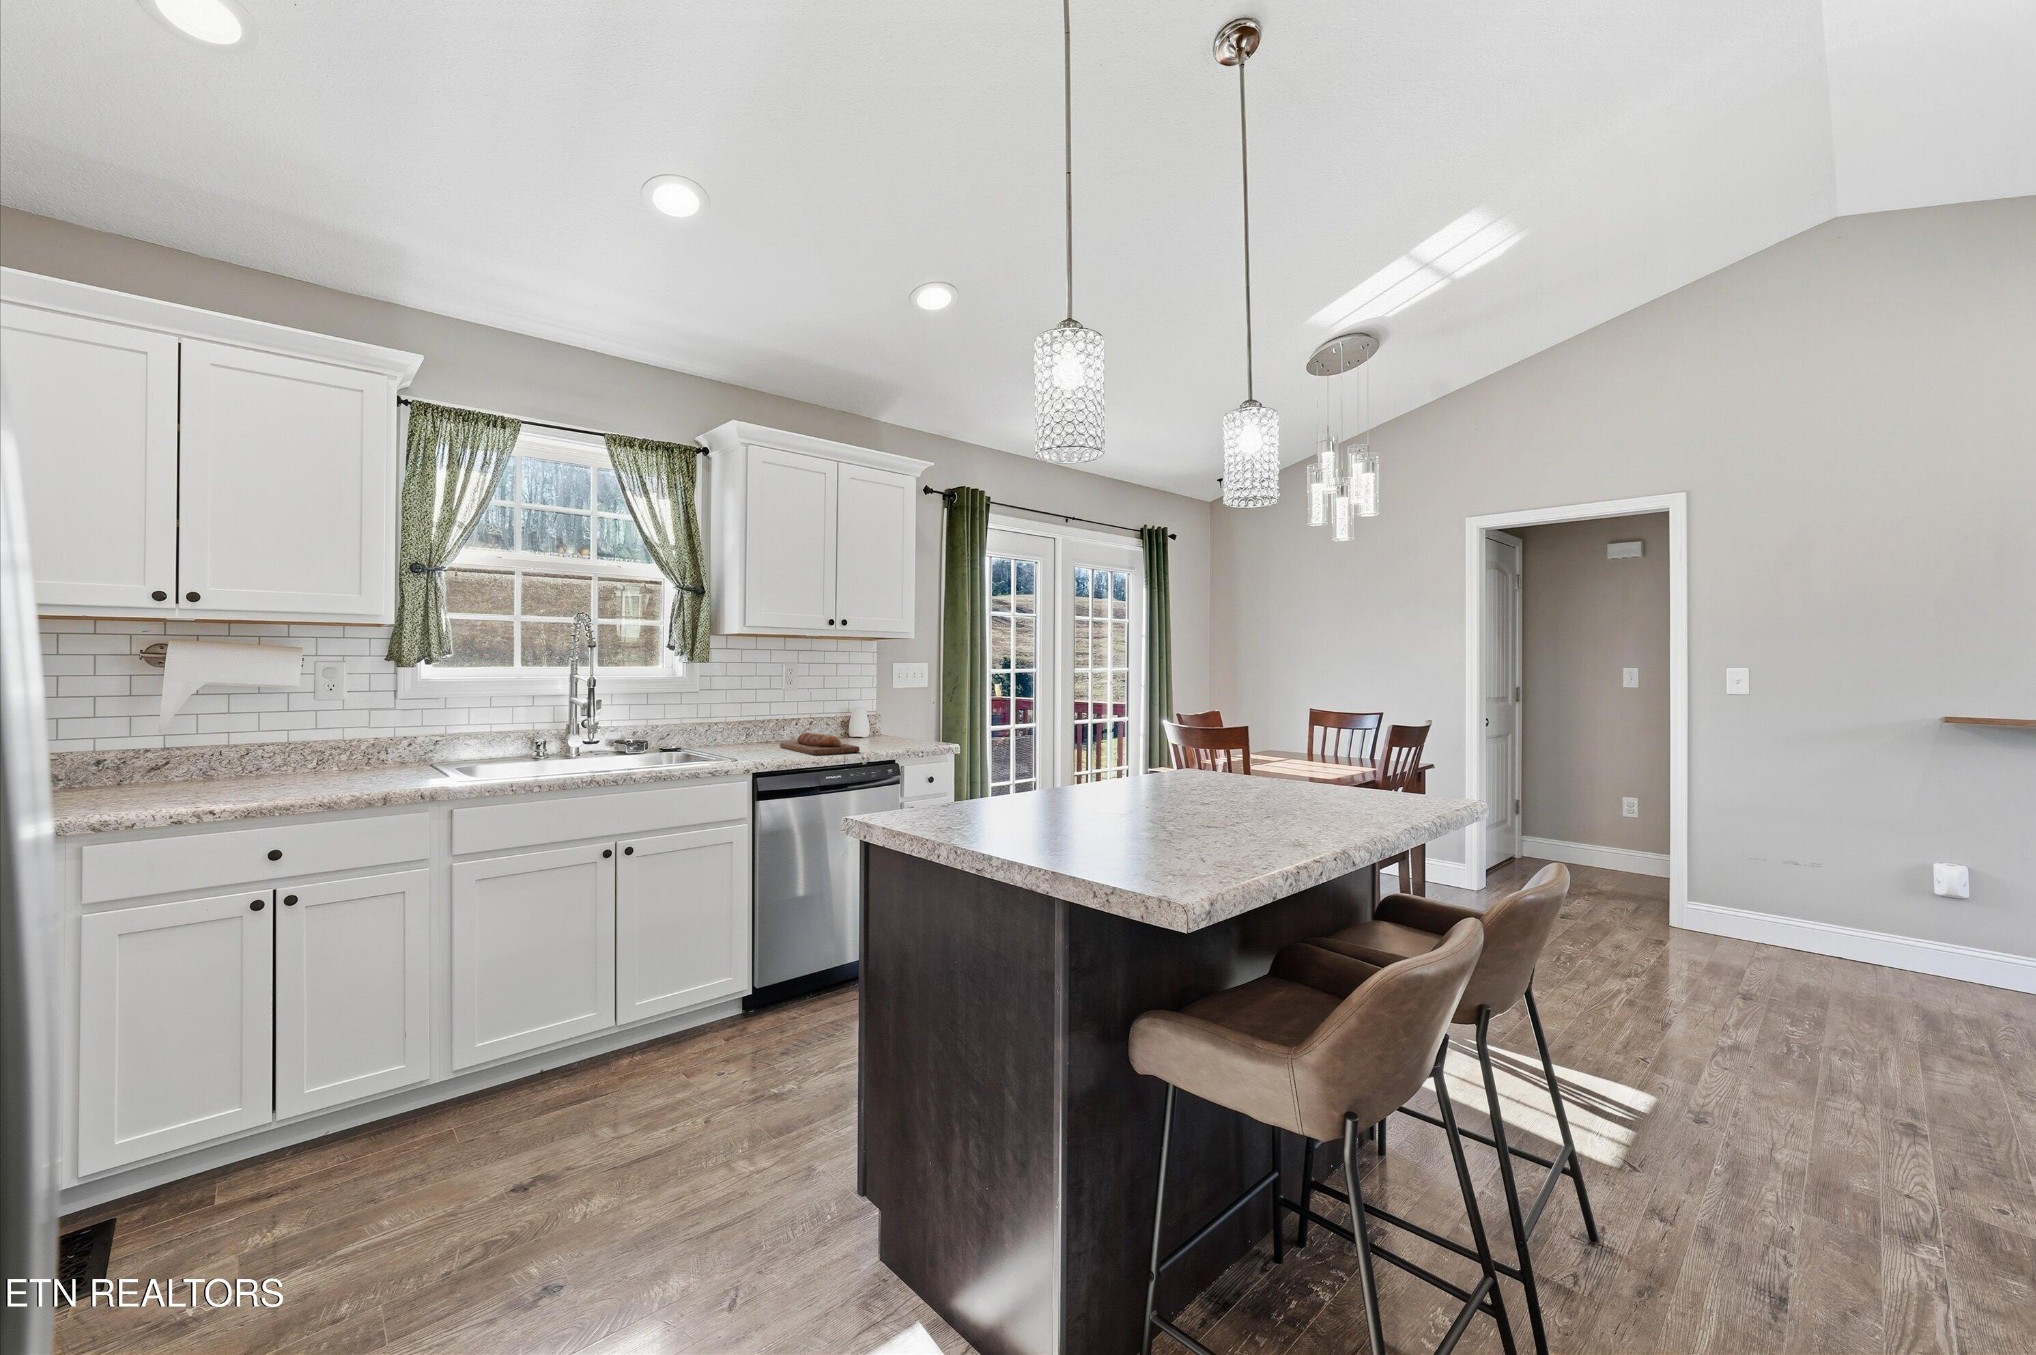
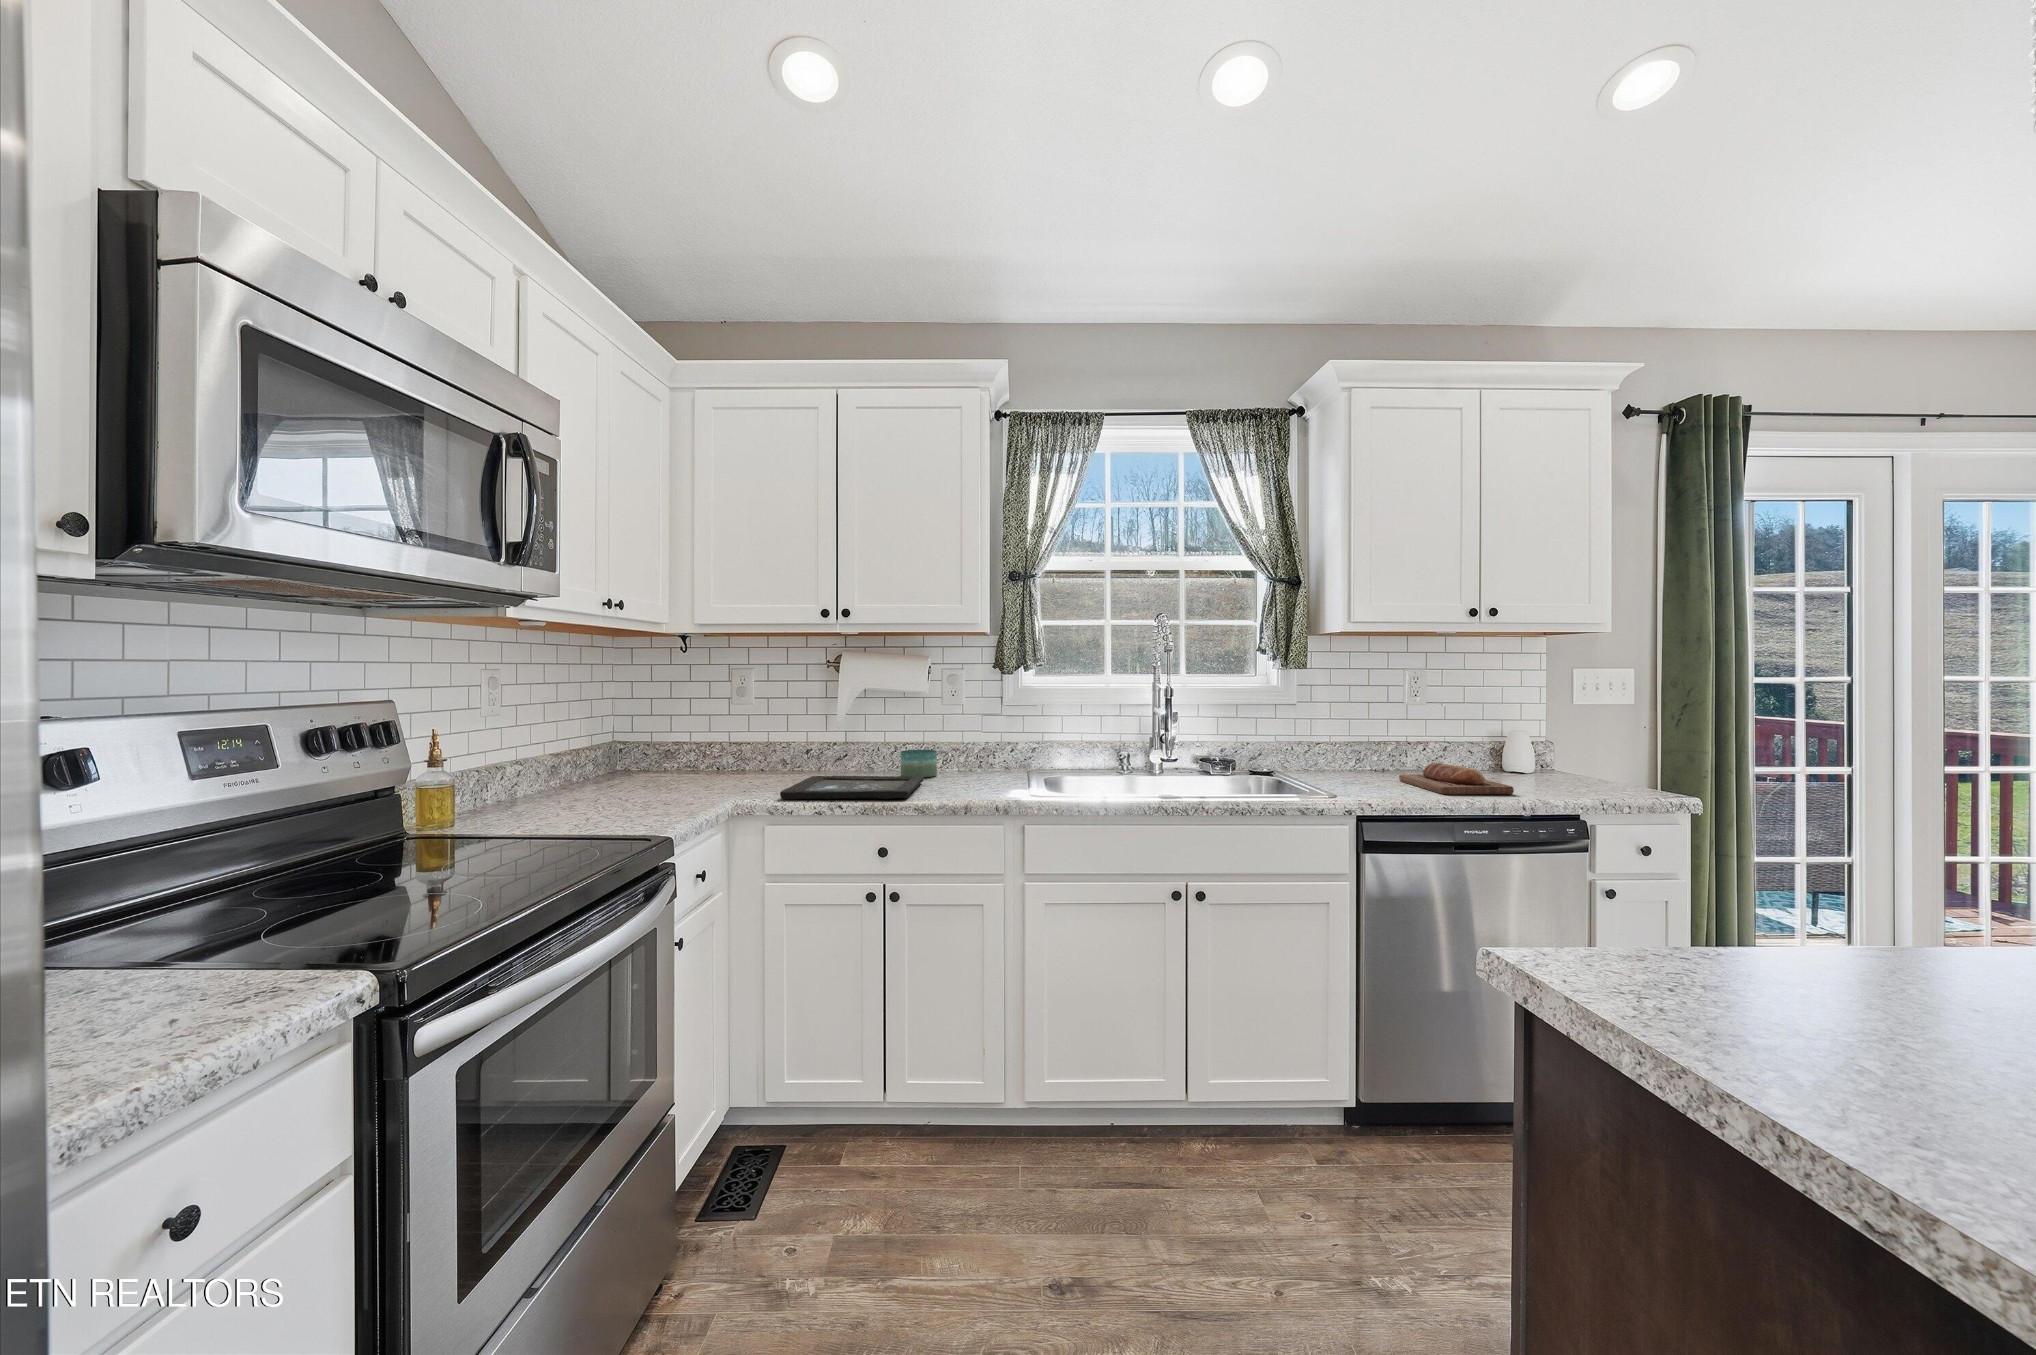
candle: none [269,743,320,773] -> present [901,750,937,777]
tray: none [119,772,311,808] -> present [780,776,924,800]

